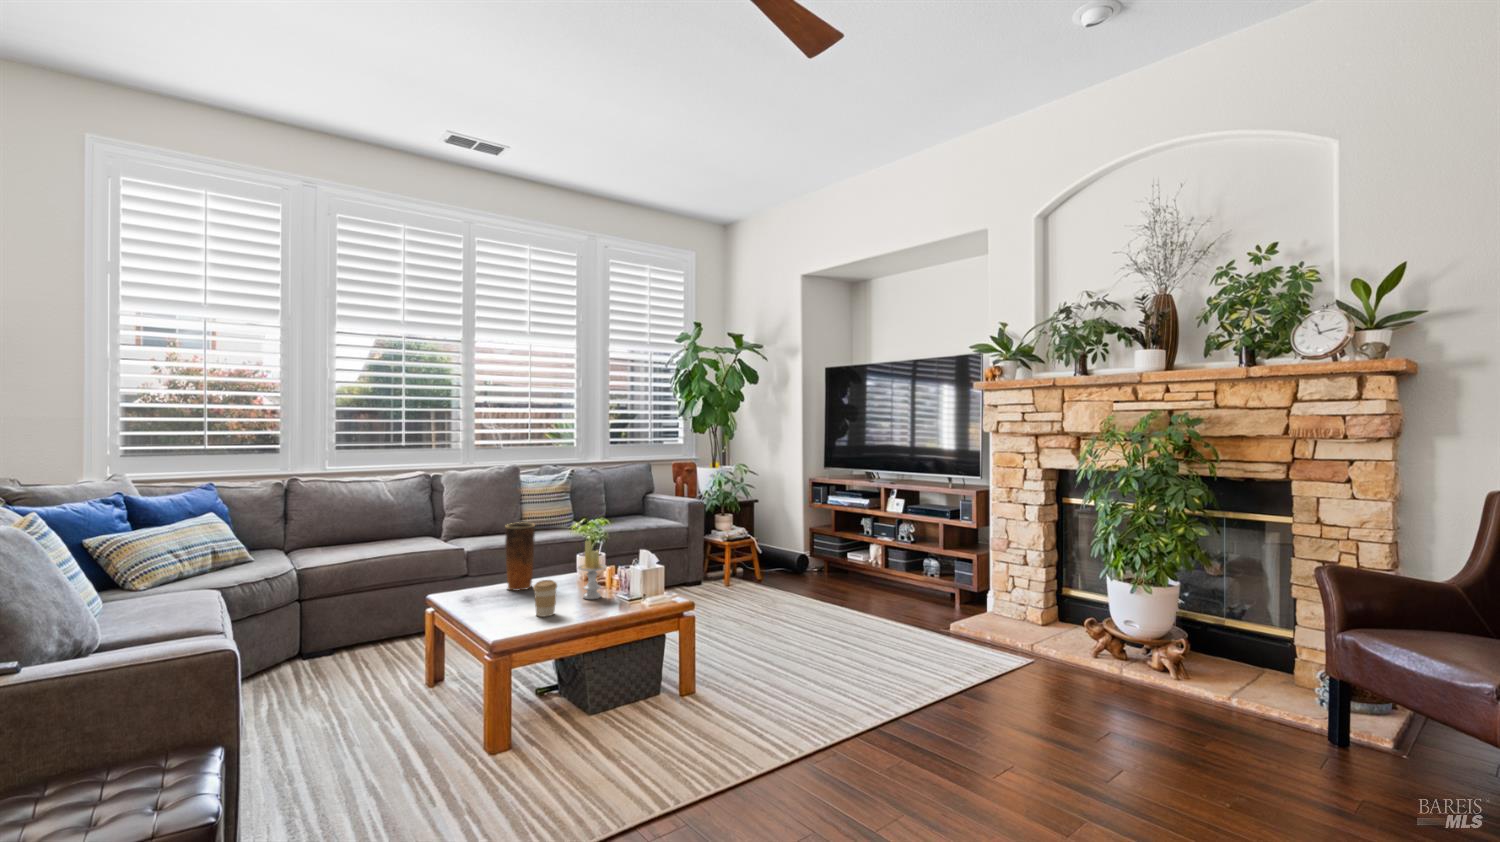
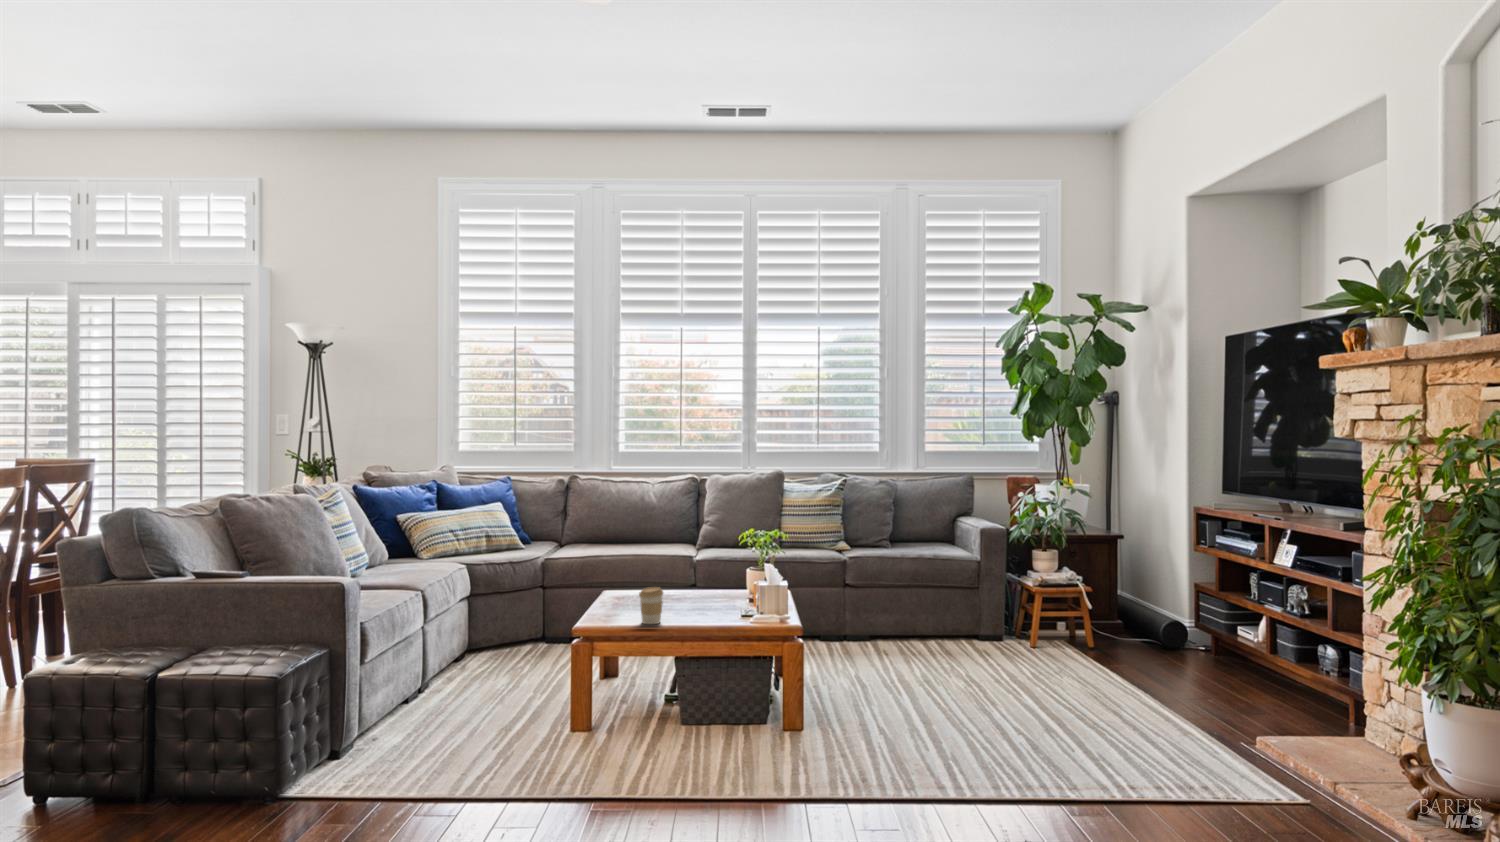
vase: present [505,523,535,591] -> none [670,529,701,601]
candle: present [578,541,606,599] -> none [707,552,739,617]

